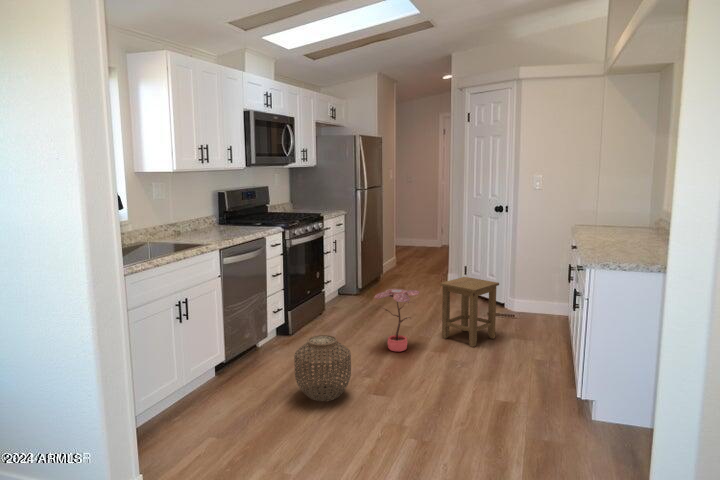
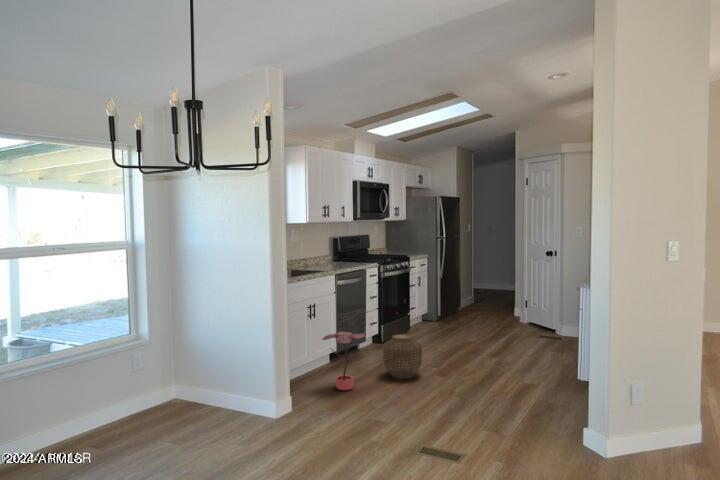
stool: present [440,277,499,347] -> none [495,304,542,356]
potted plant: present [375,289,420,352] -> present [322,332,365,390]

